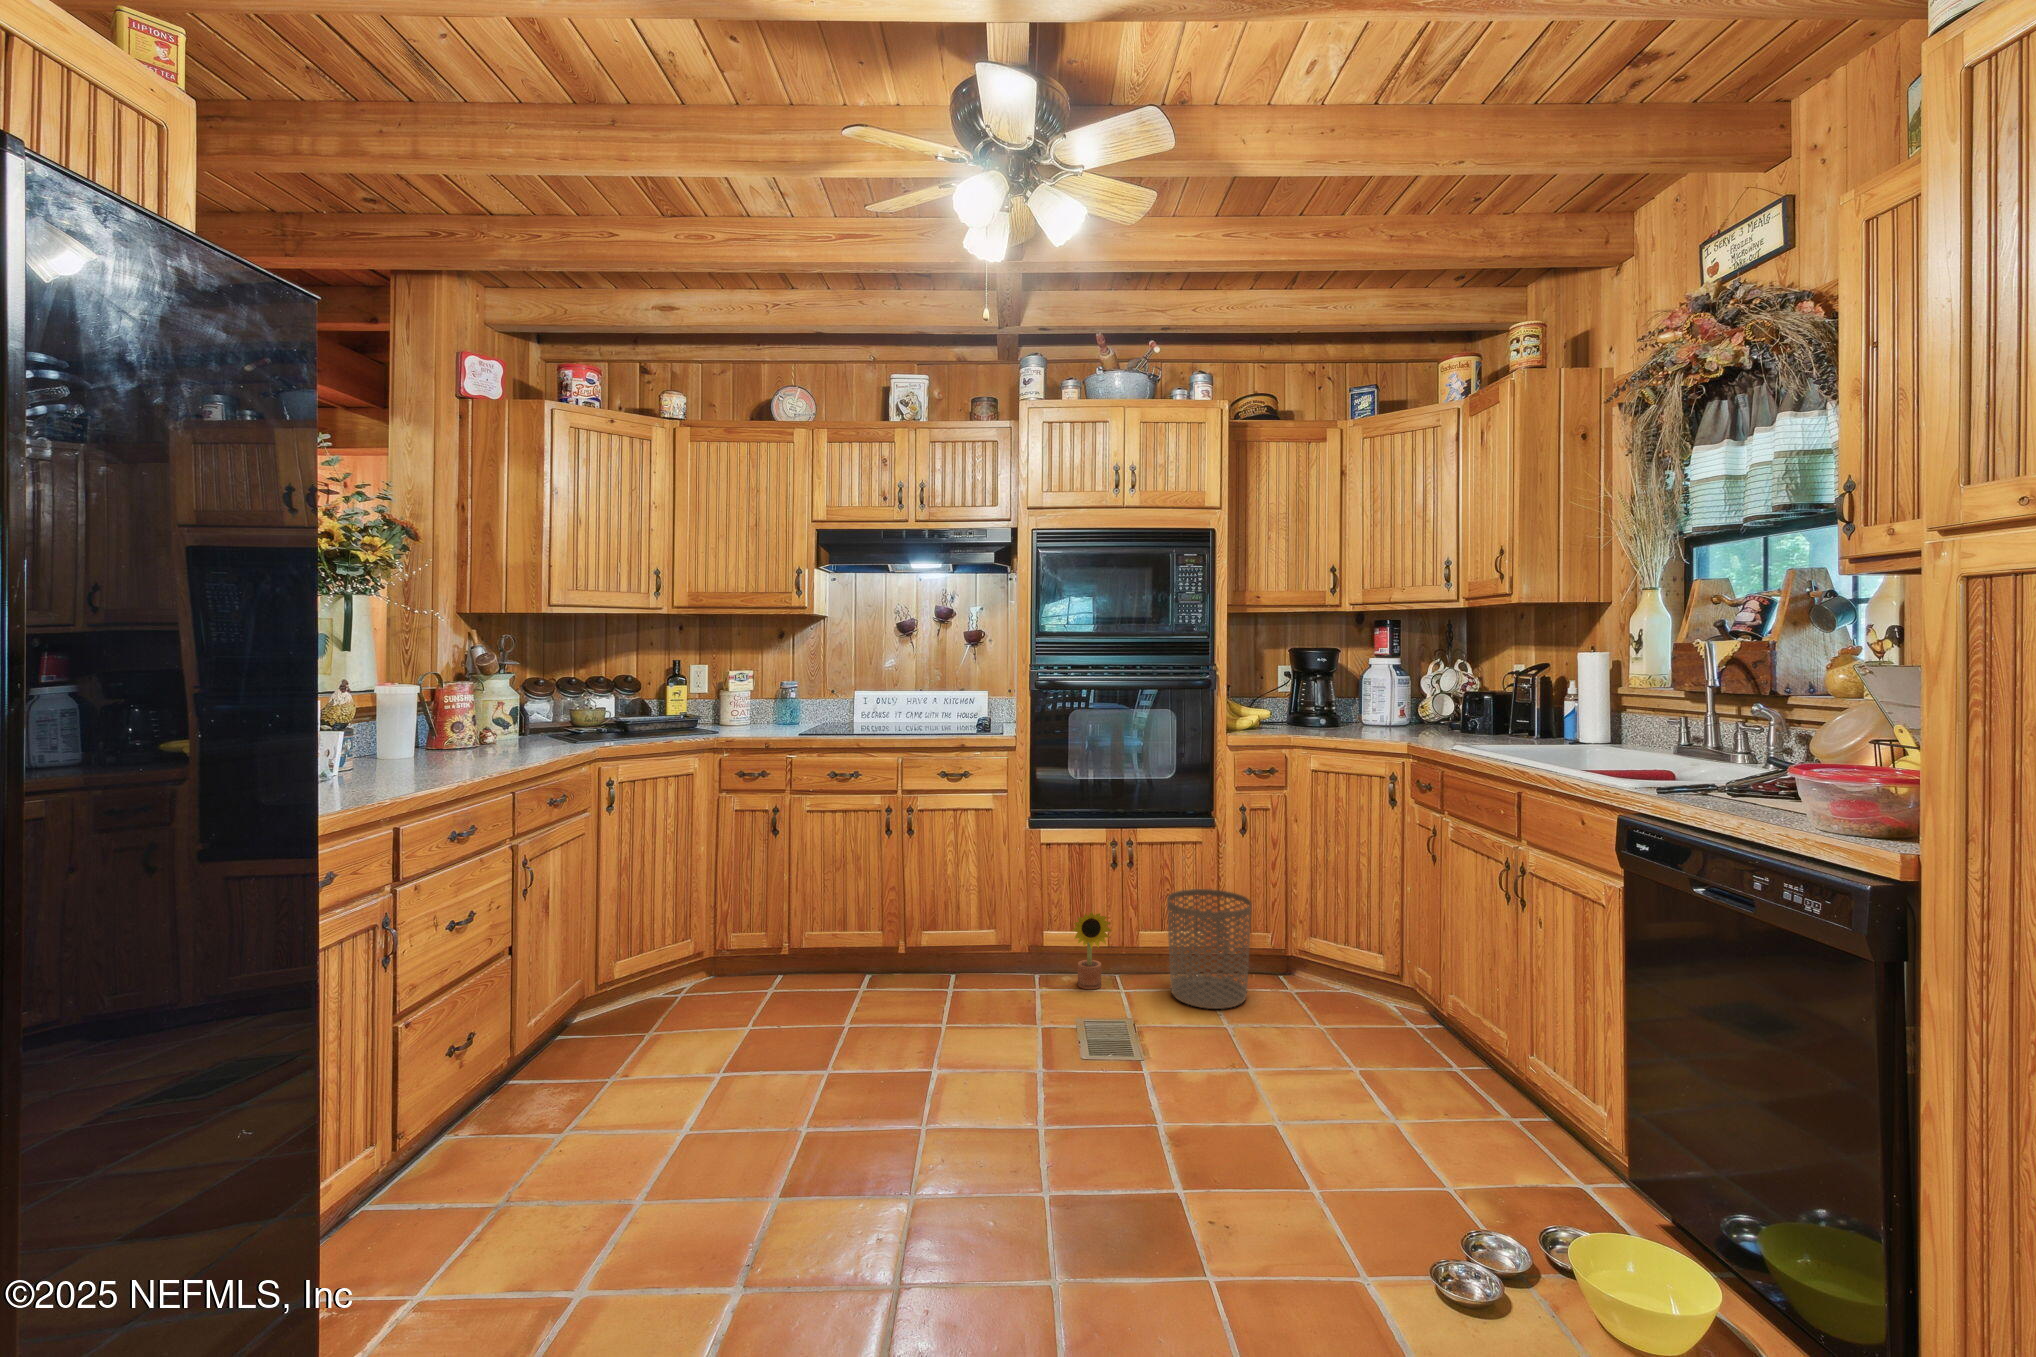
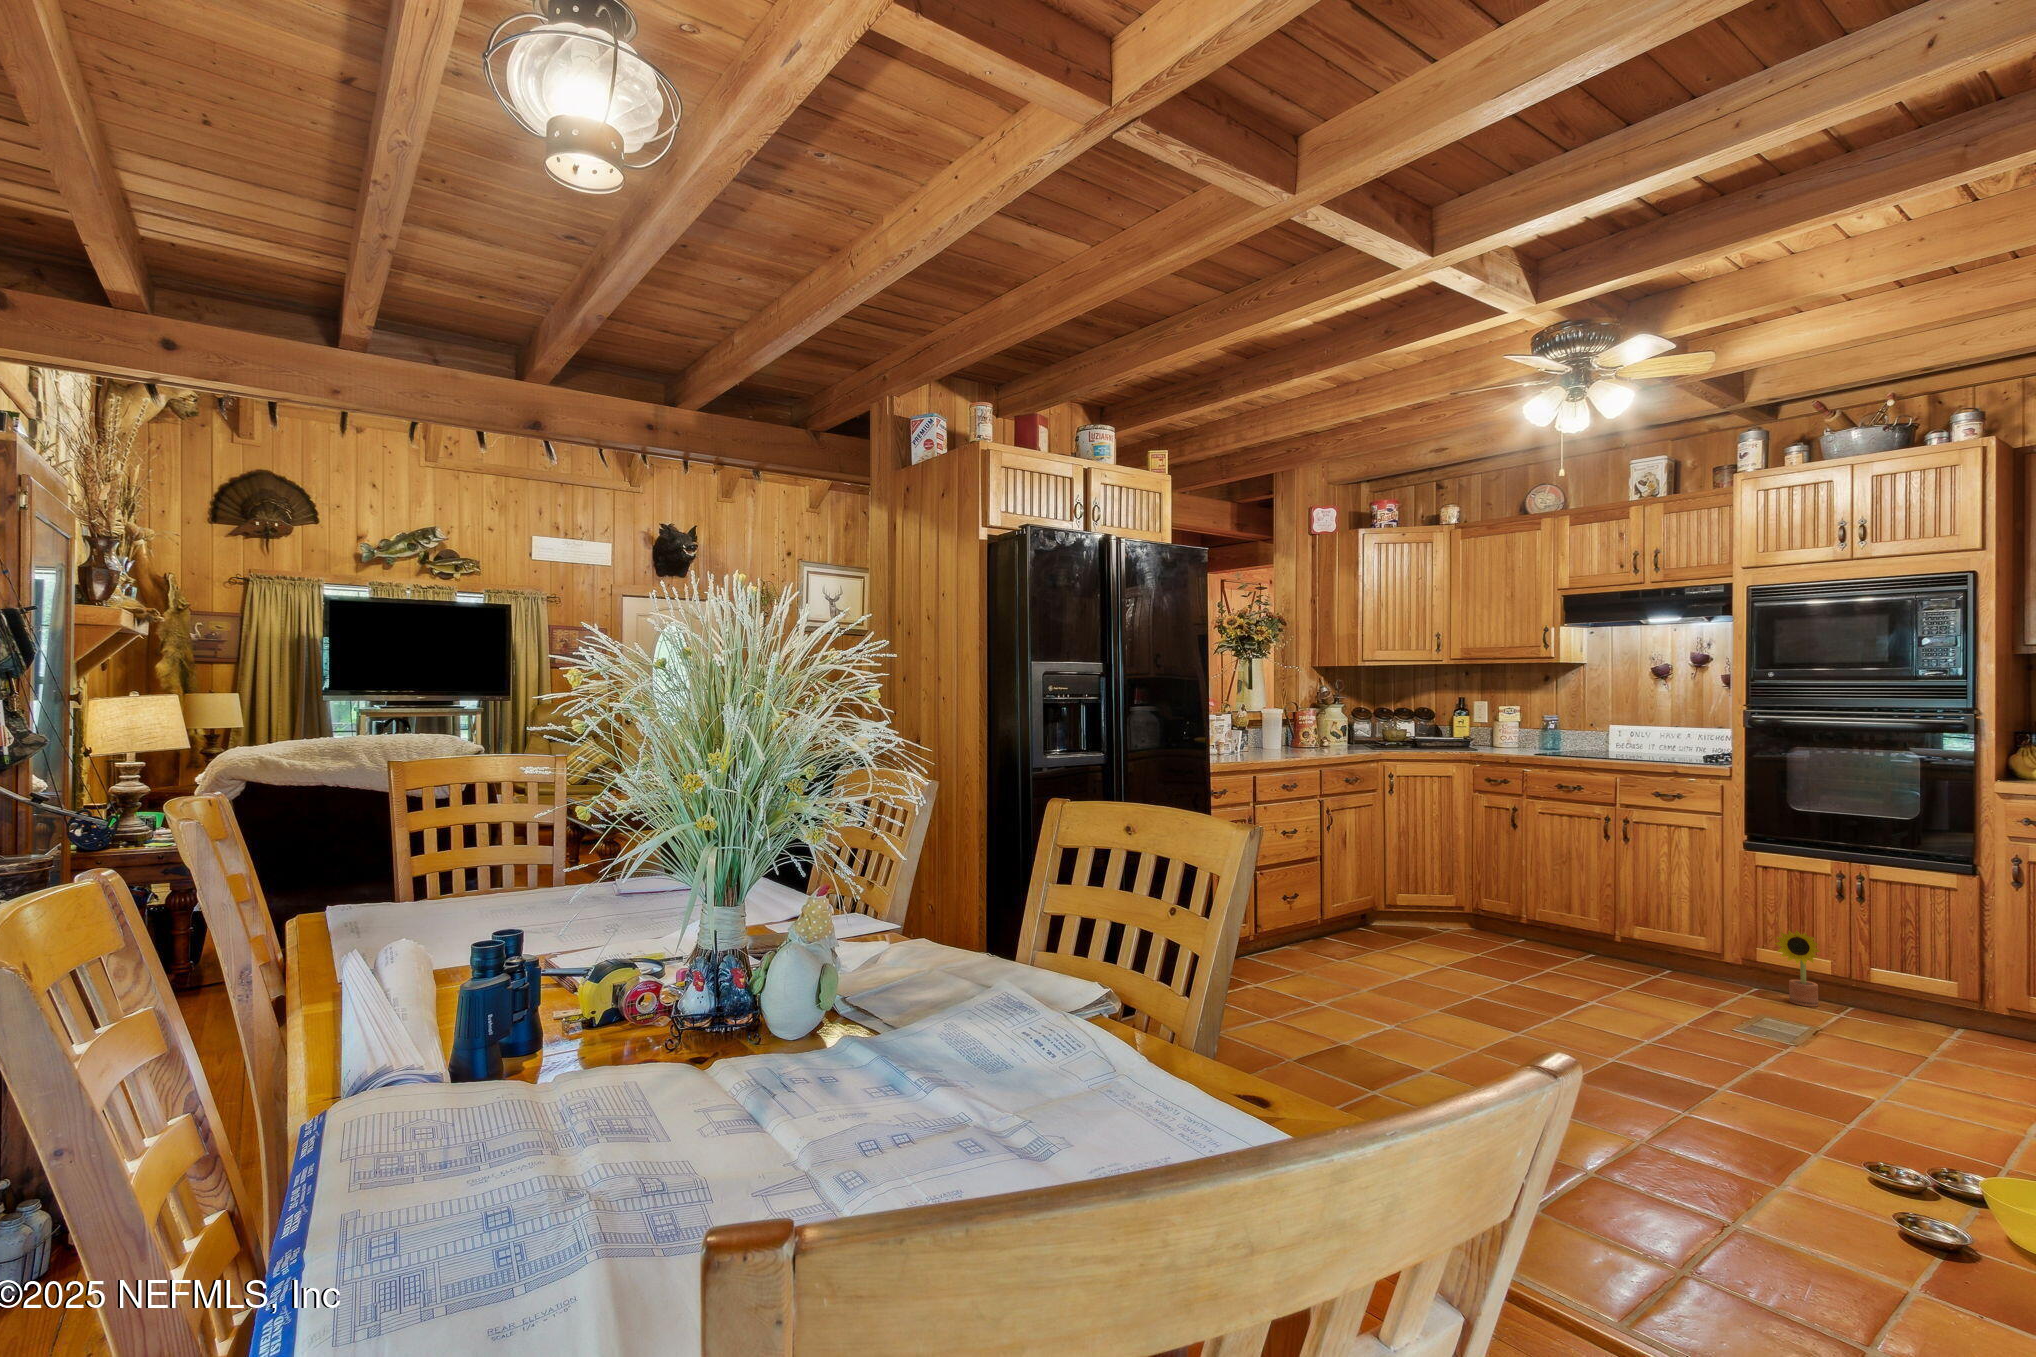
waste bin: present [1167,889,1252,1009] -> none [1884,930,2000,1051]

